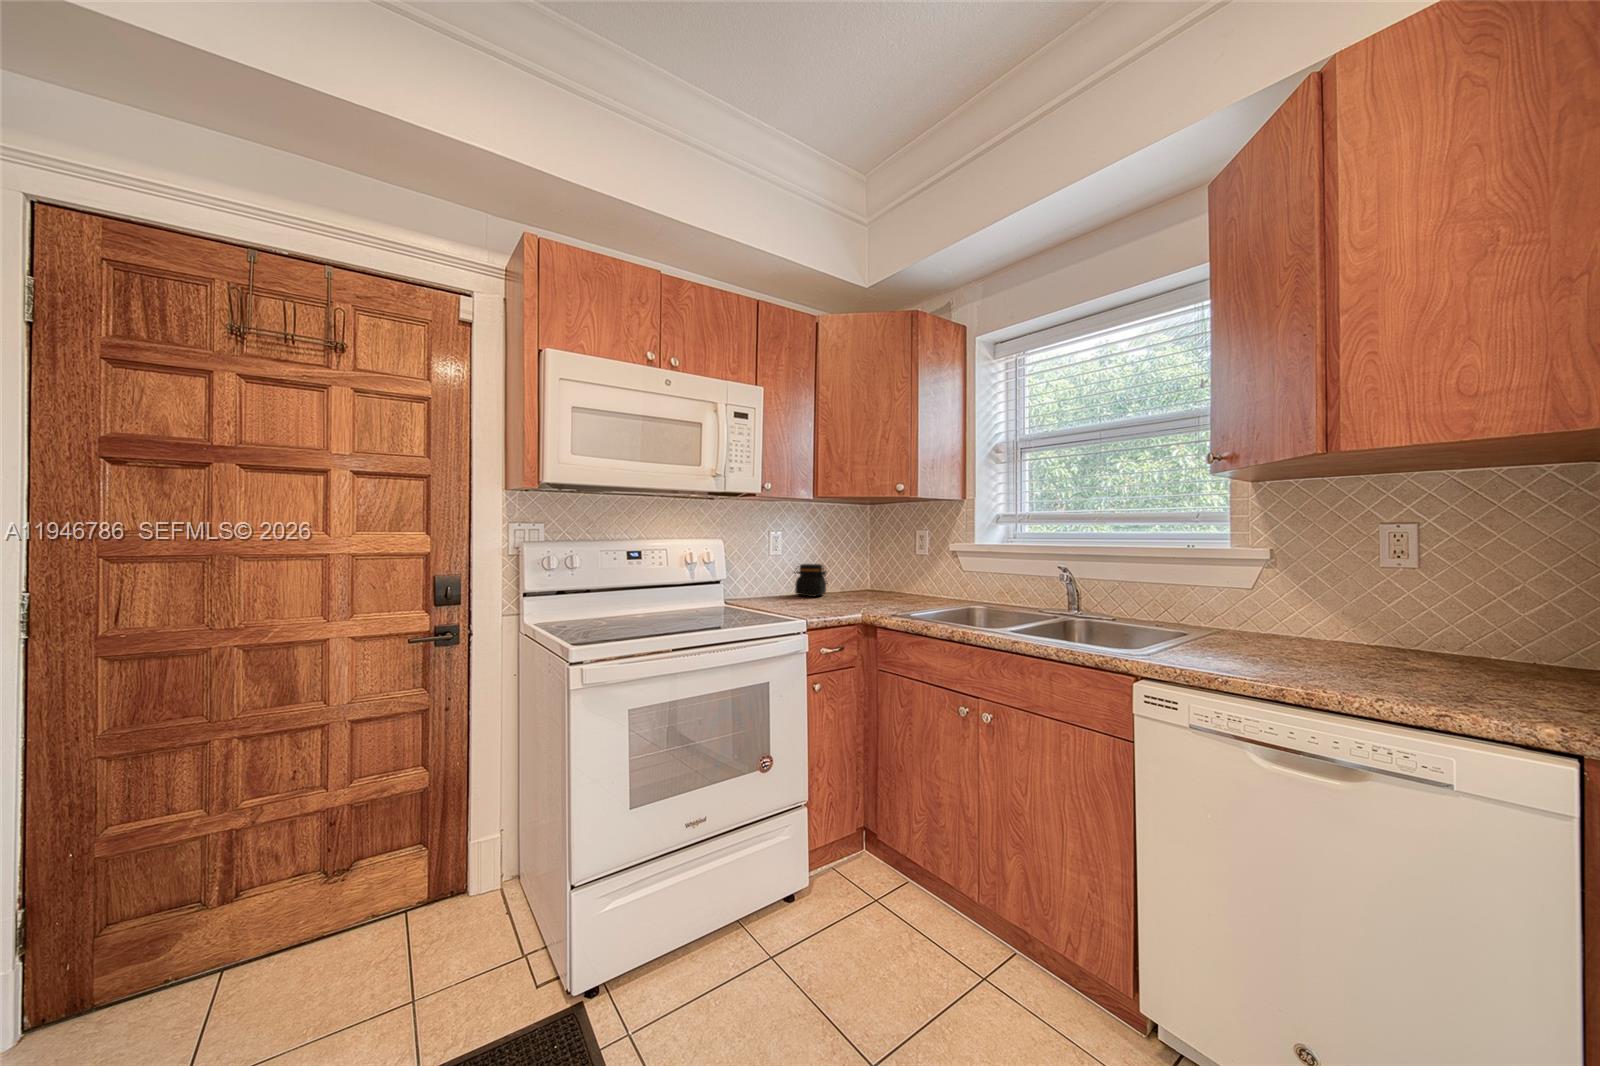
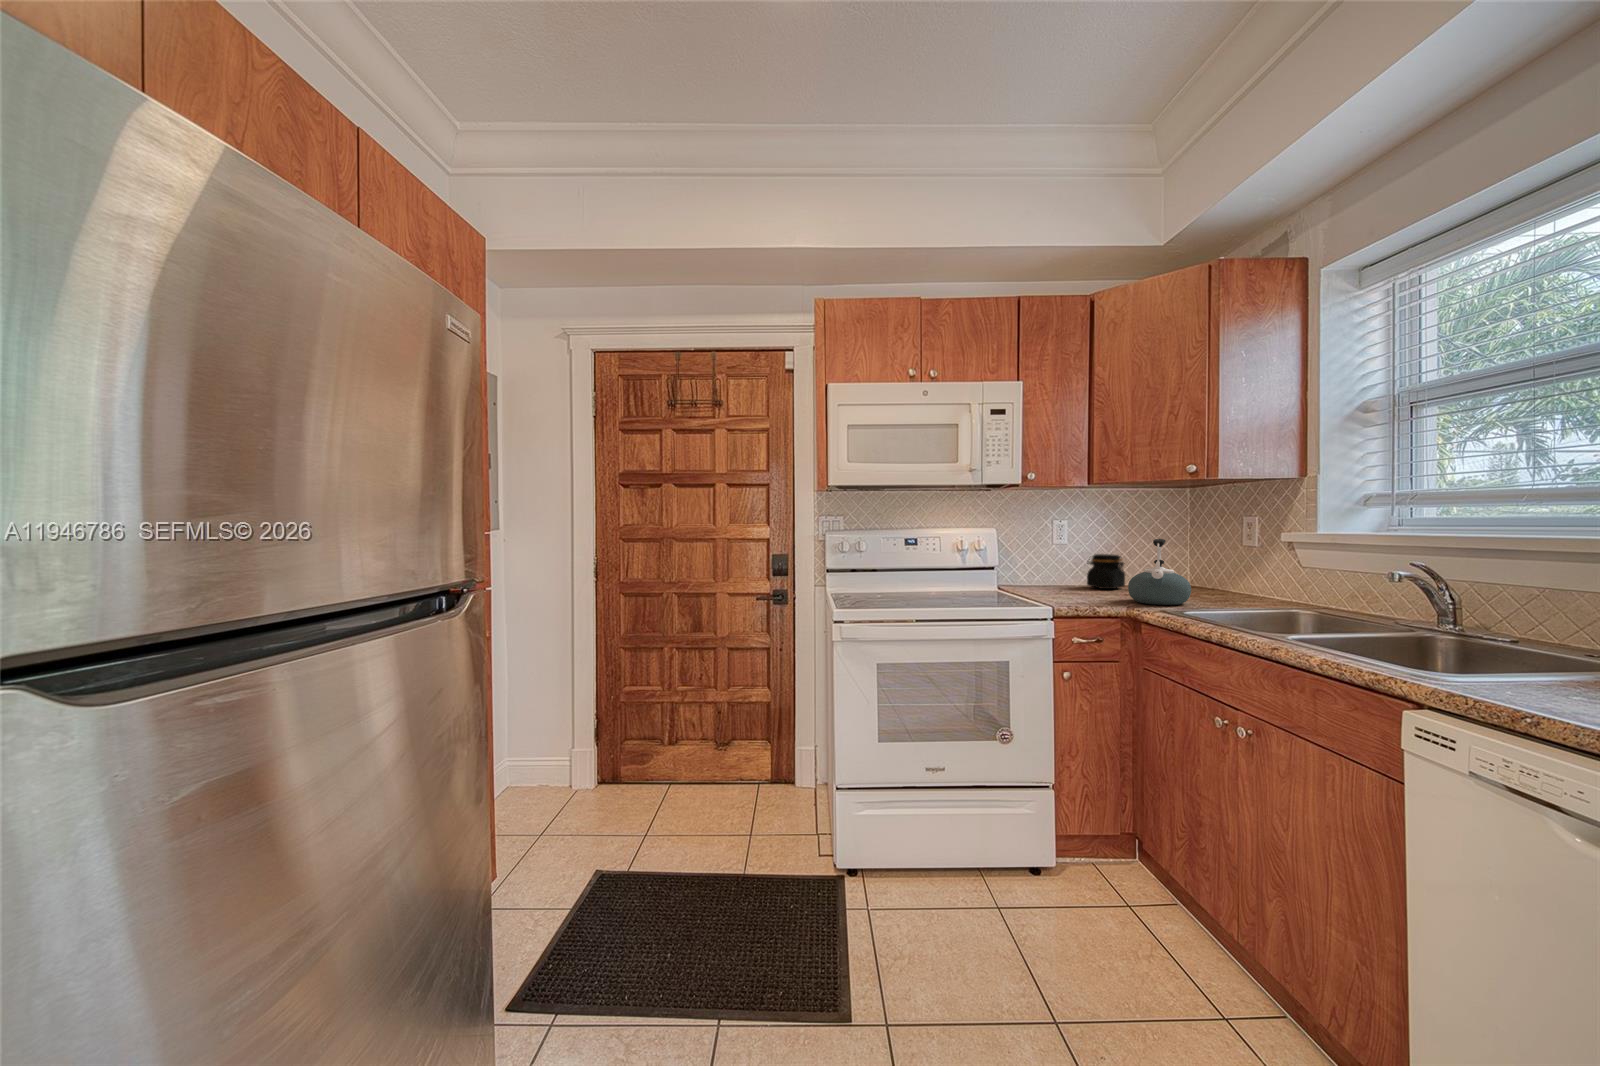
kettle: none [850,550,900,610] -> present [1128,539,1191,605]

